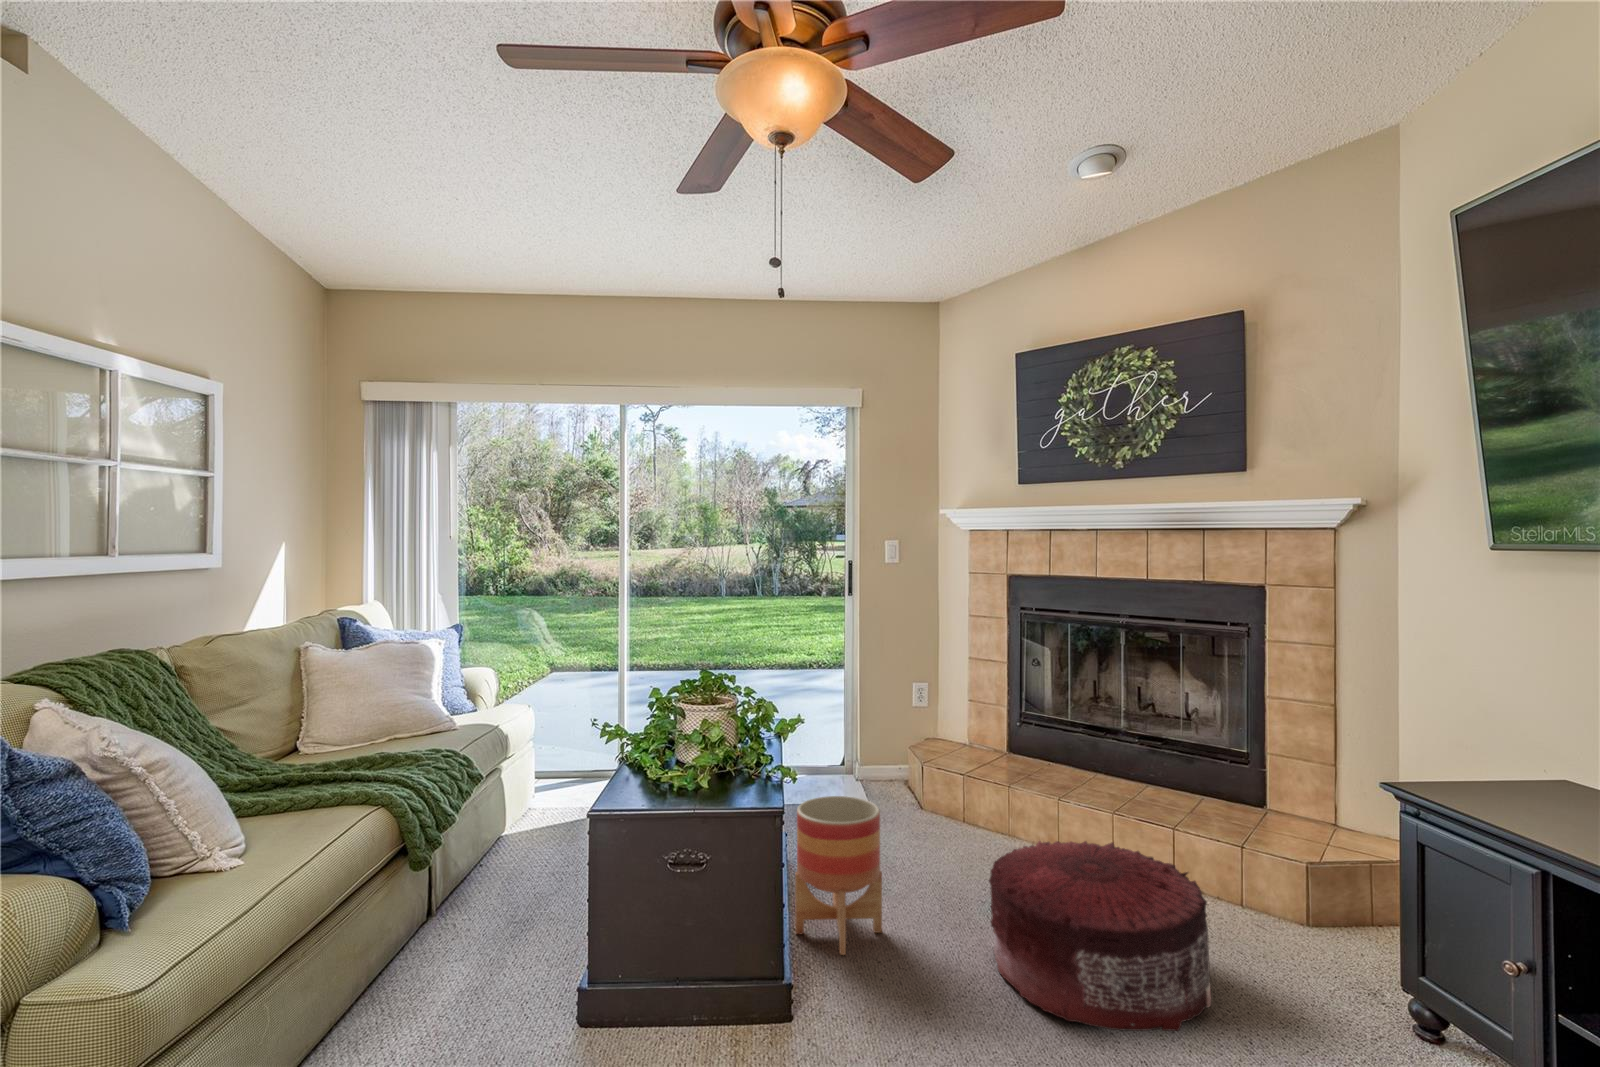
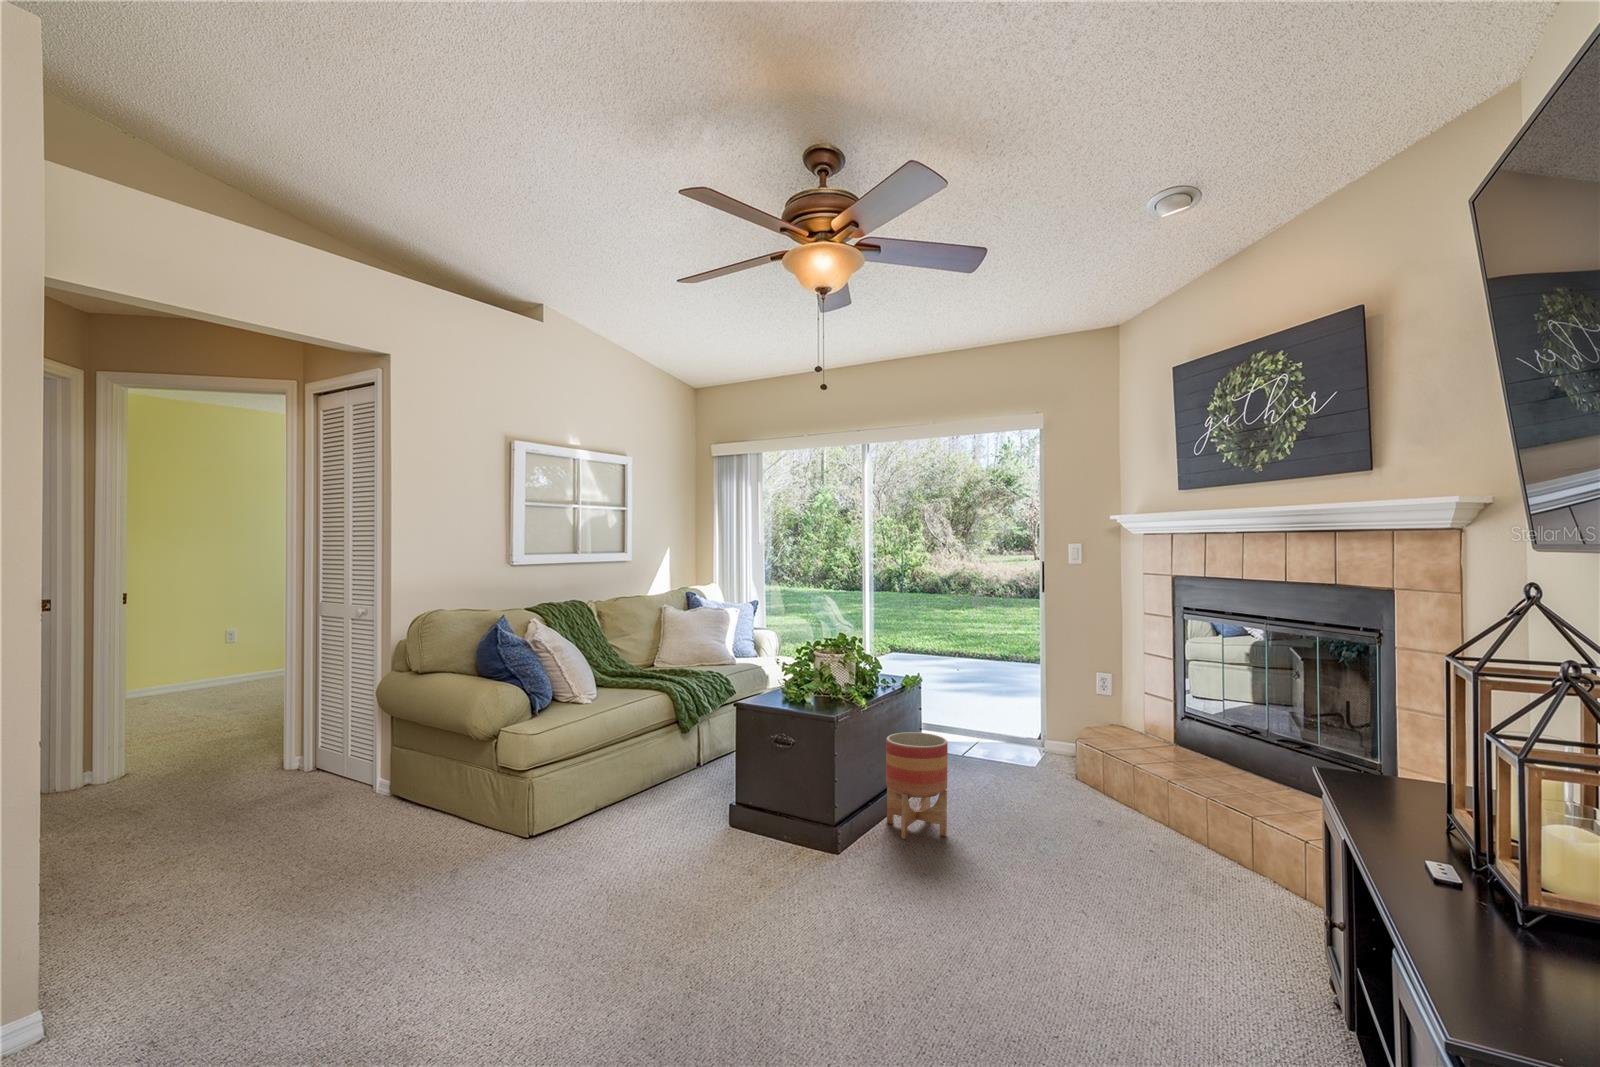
pouf: present [989,841,1211,1031] -> none [992,792,1178,933]

